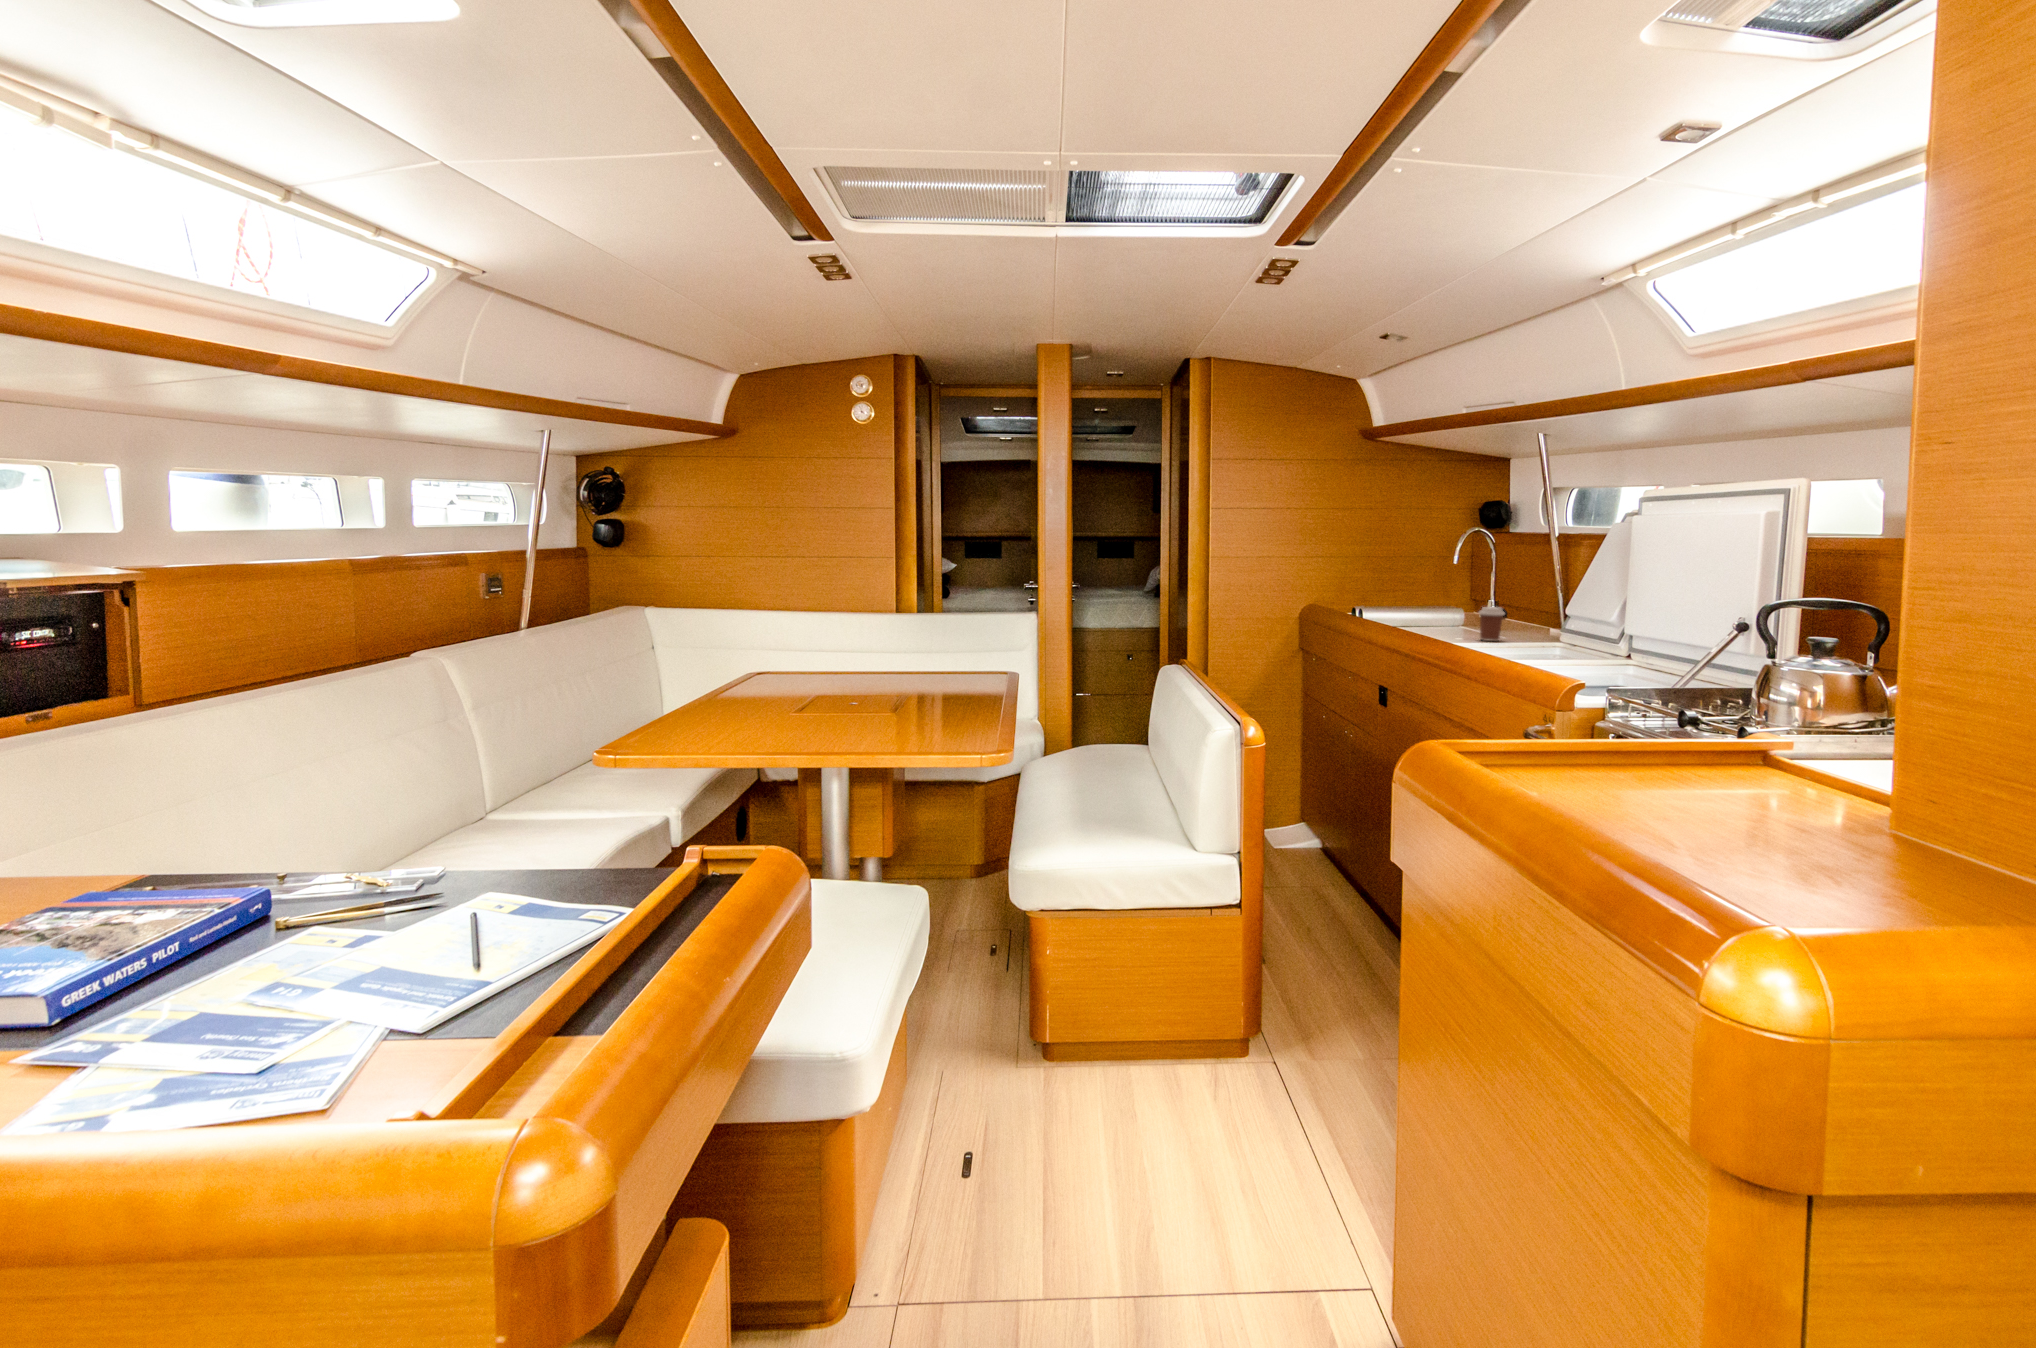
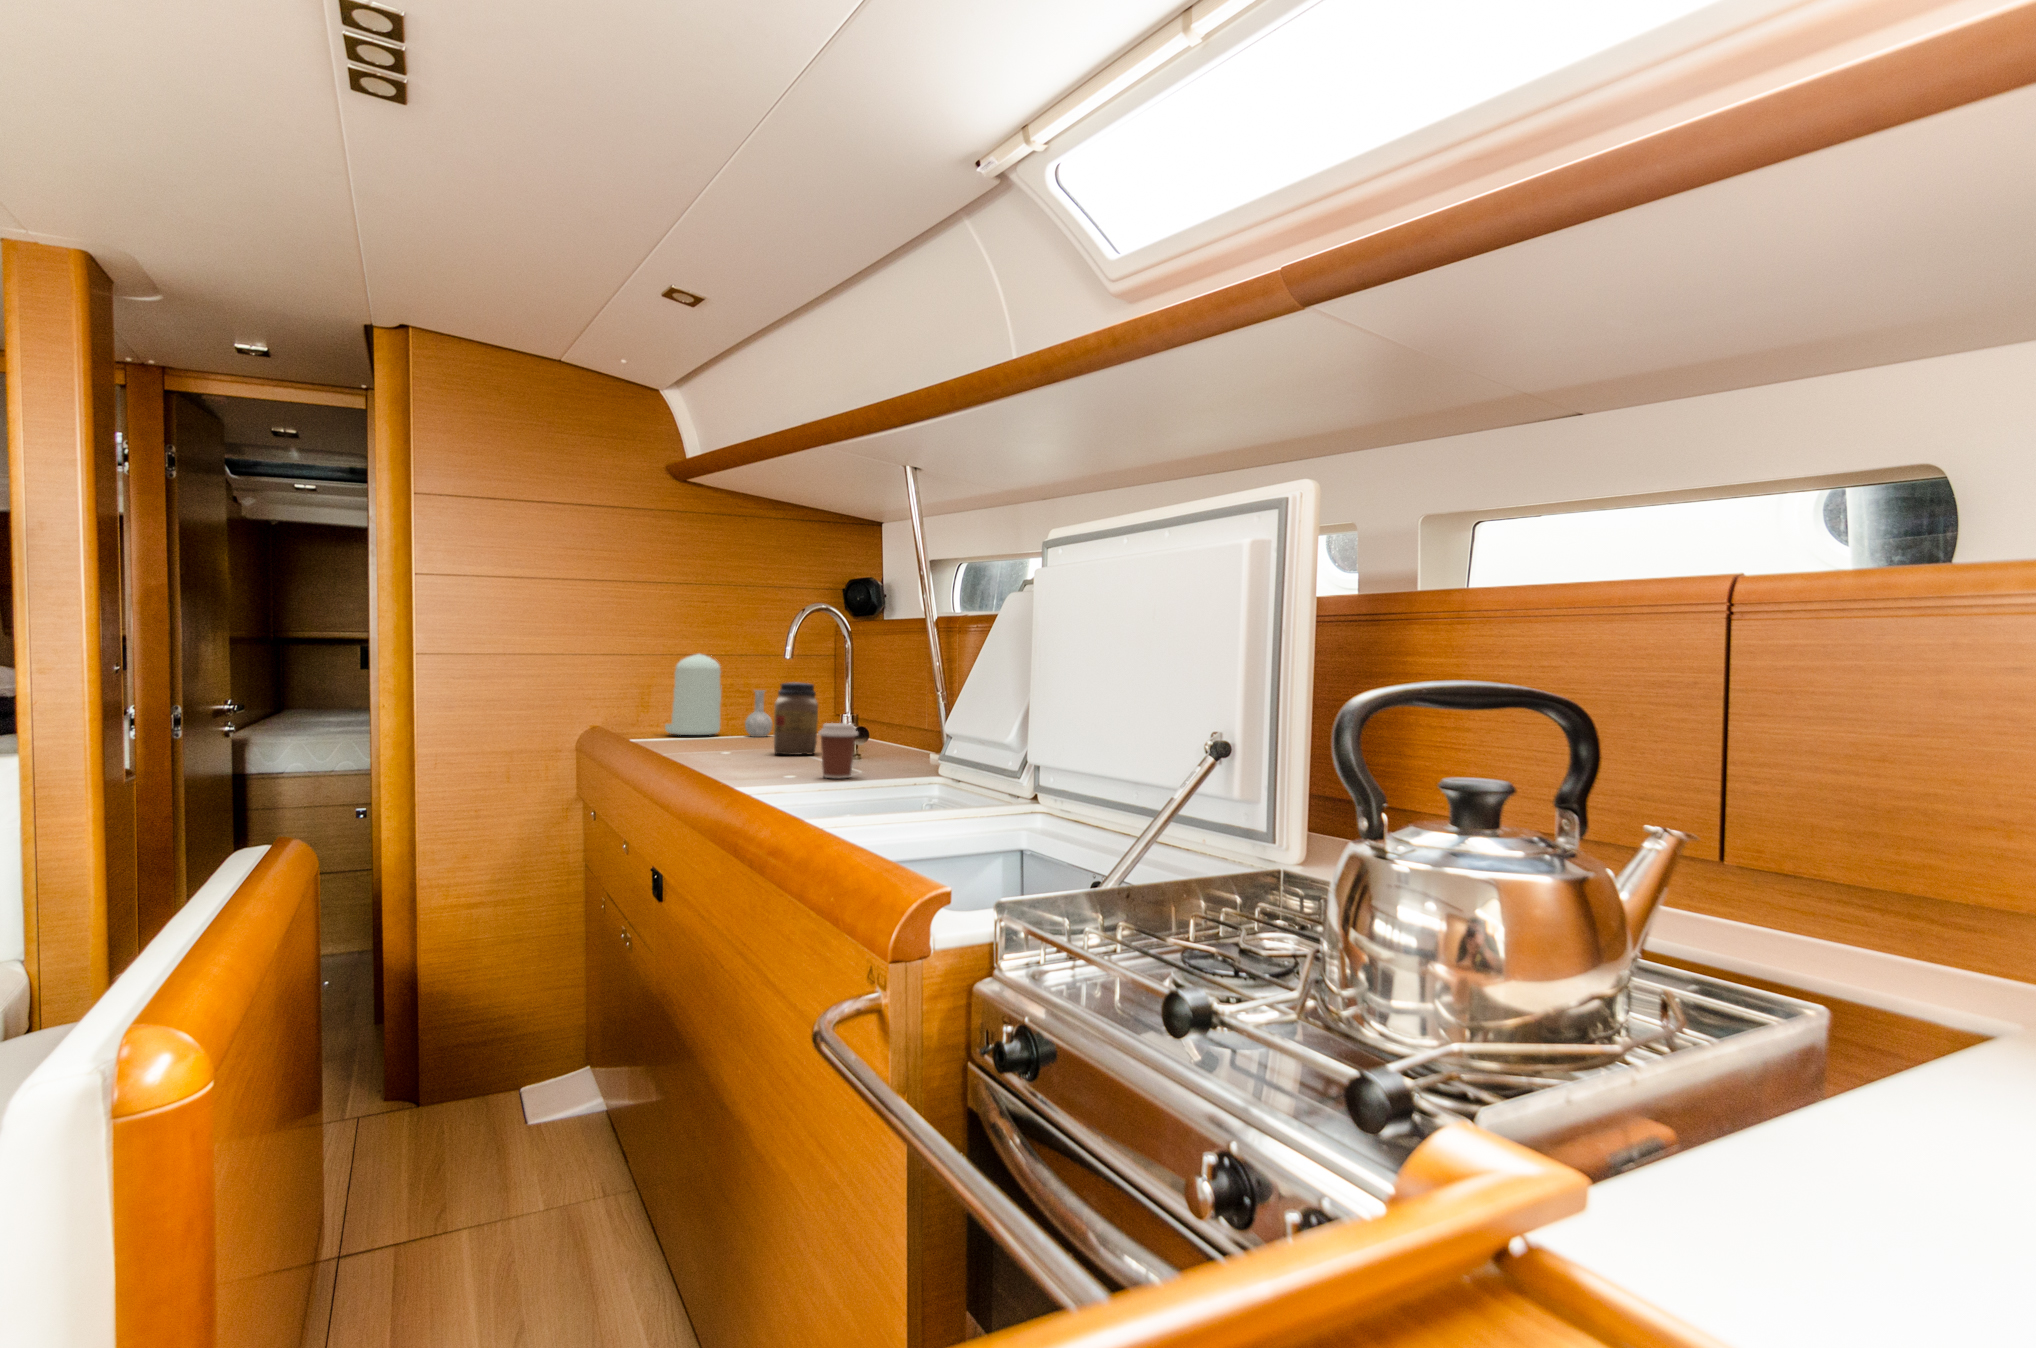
bottle: none [1348,540,1423,614] -> present [665,654,773,737]
jar: none [1435,579,1468,626] -> present [774,683,818,755]

